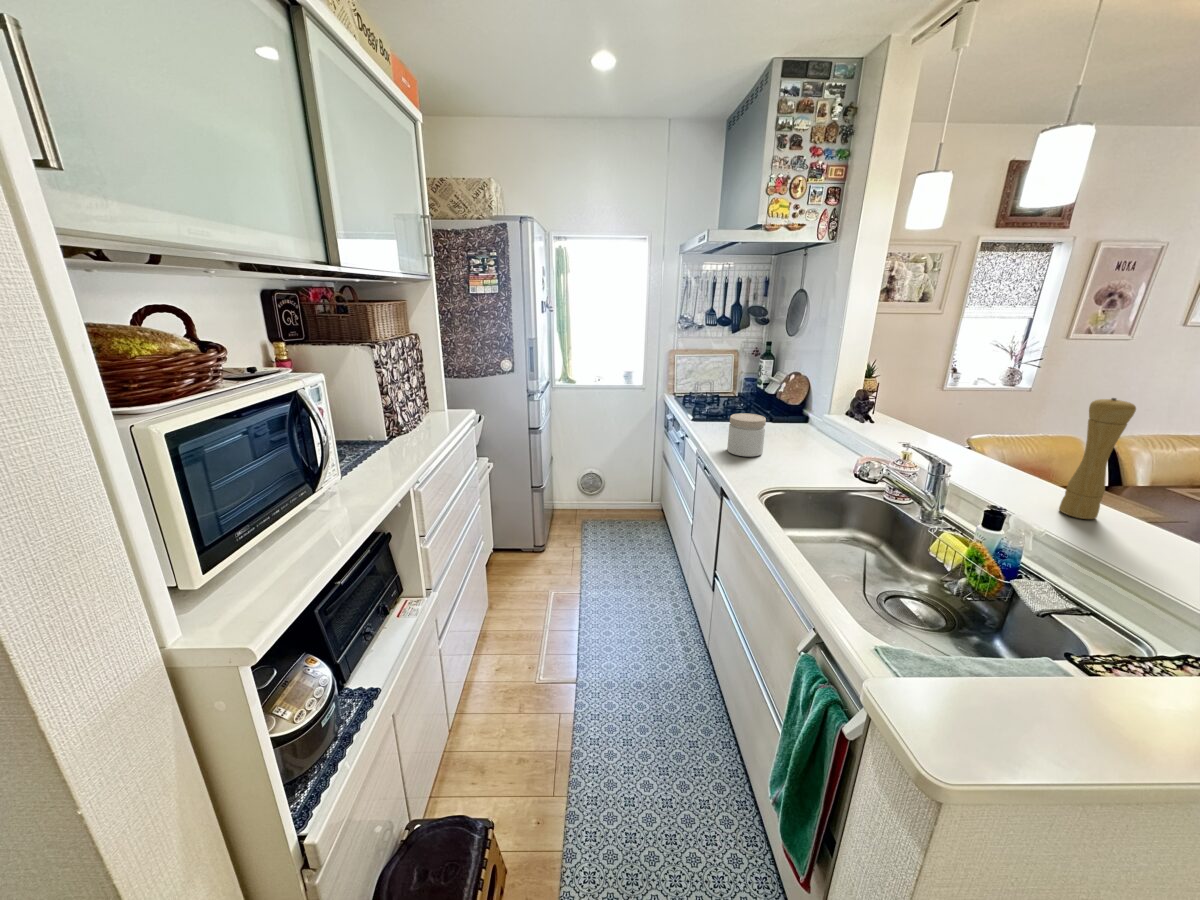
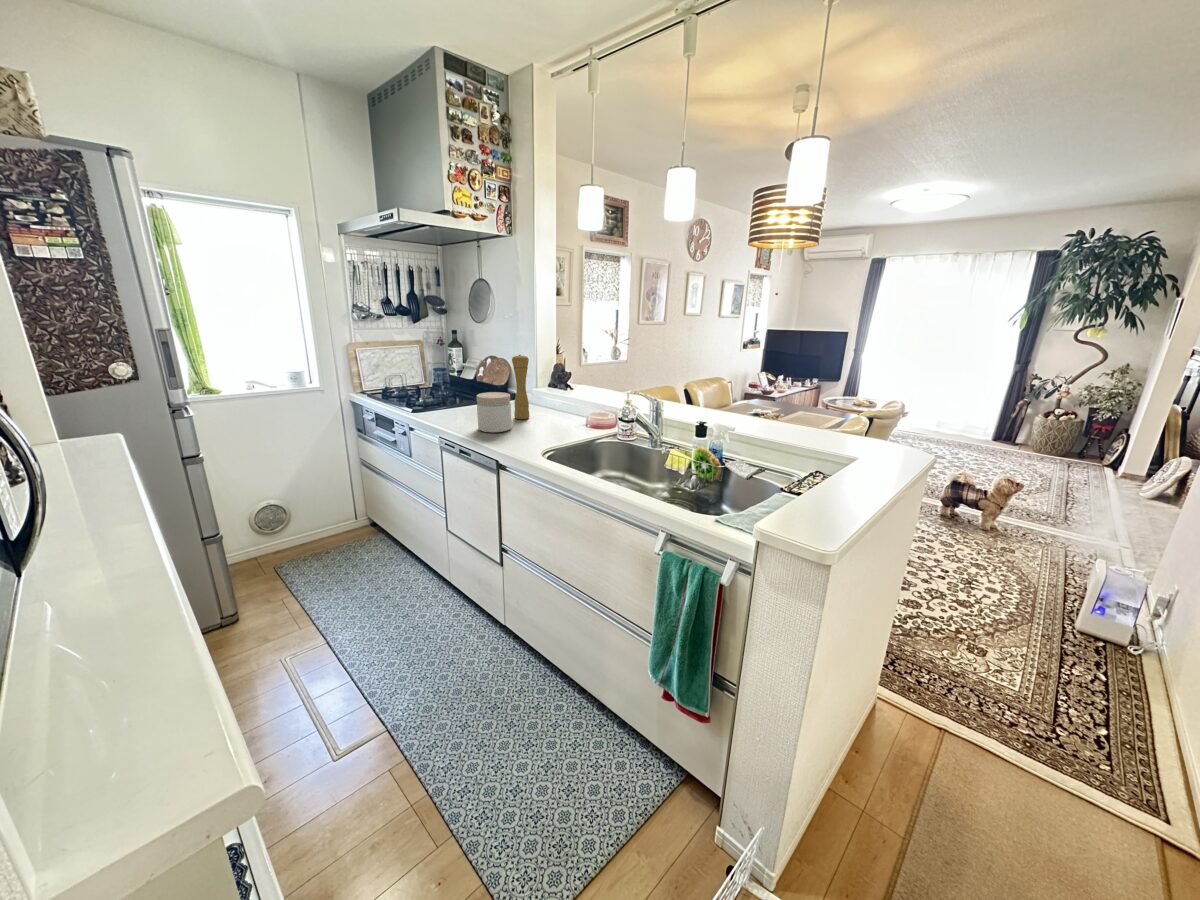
pepper mill: present [1059,398,1136,519] -> present [512,355,529,419]

